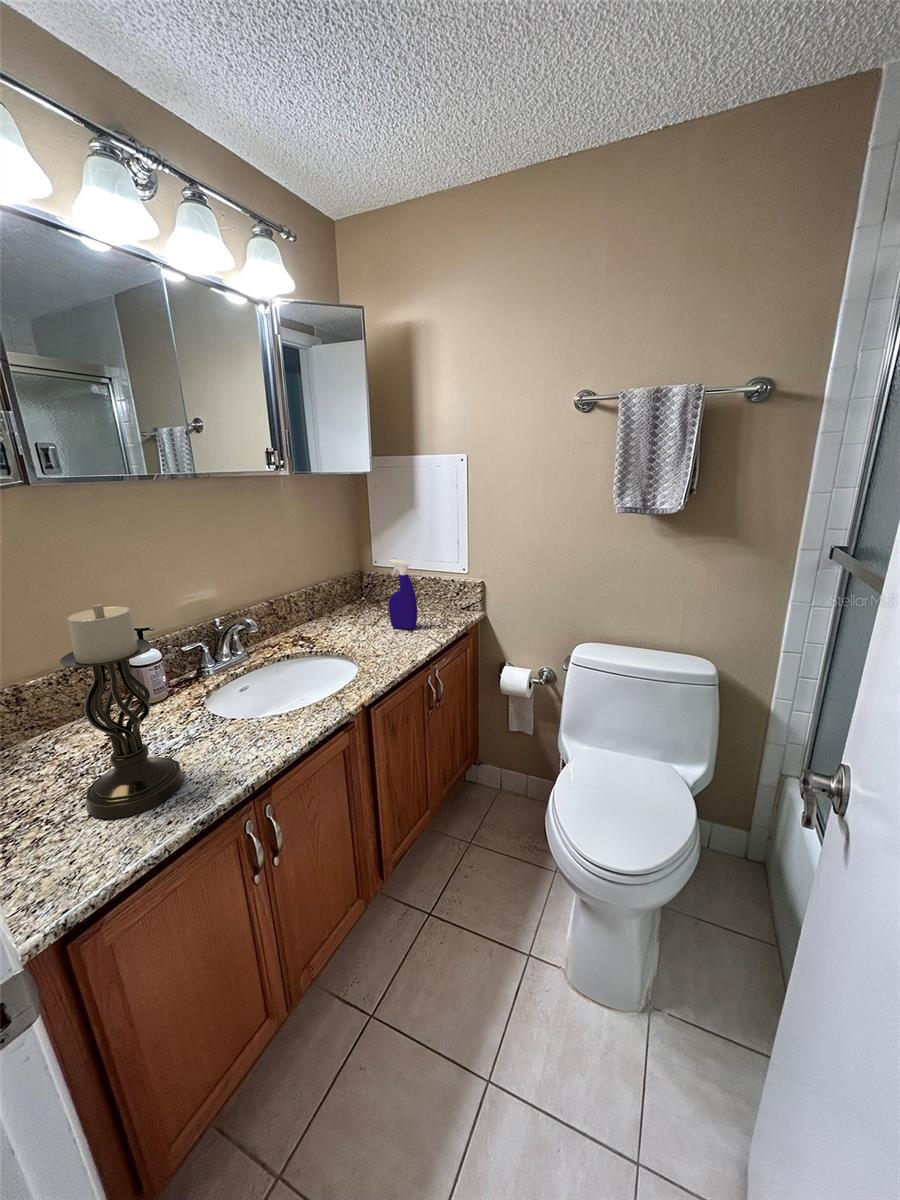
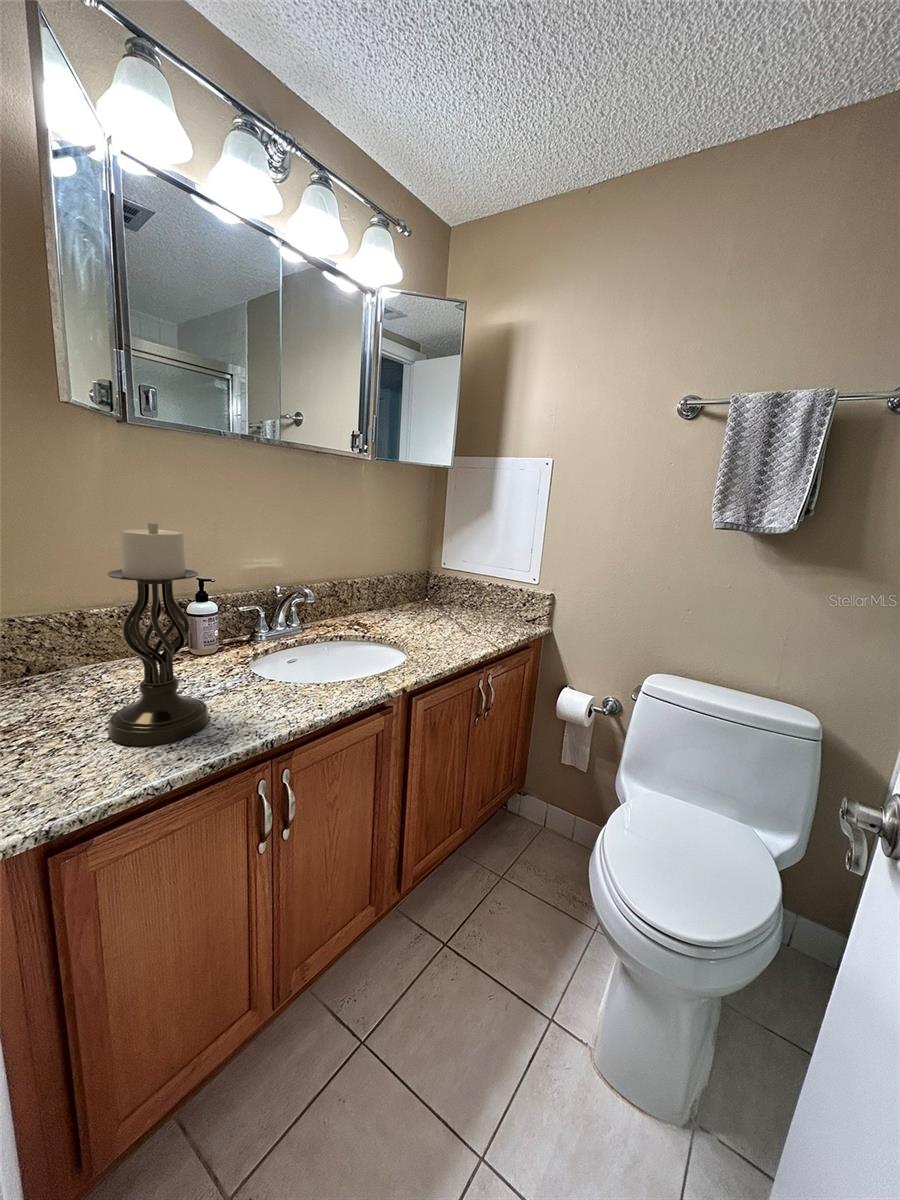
spray bottle: present [389,560,417,629] -> none [449,555,479,630]

